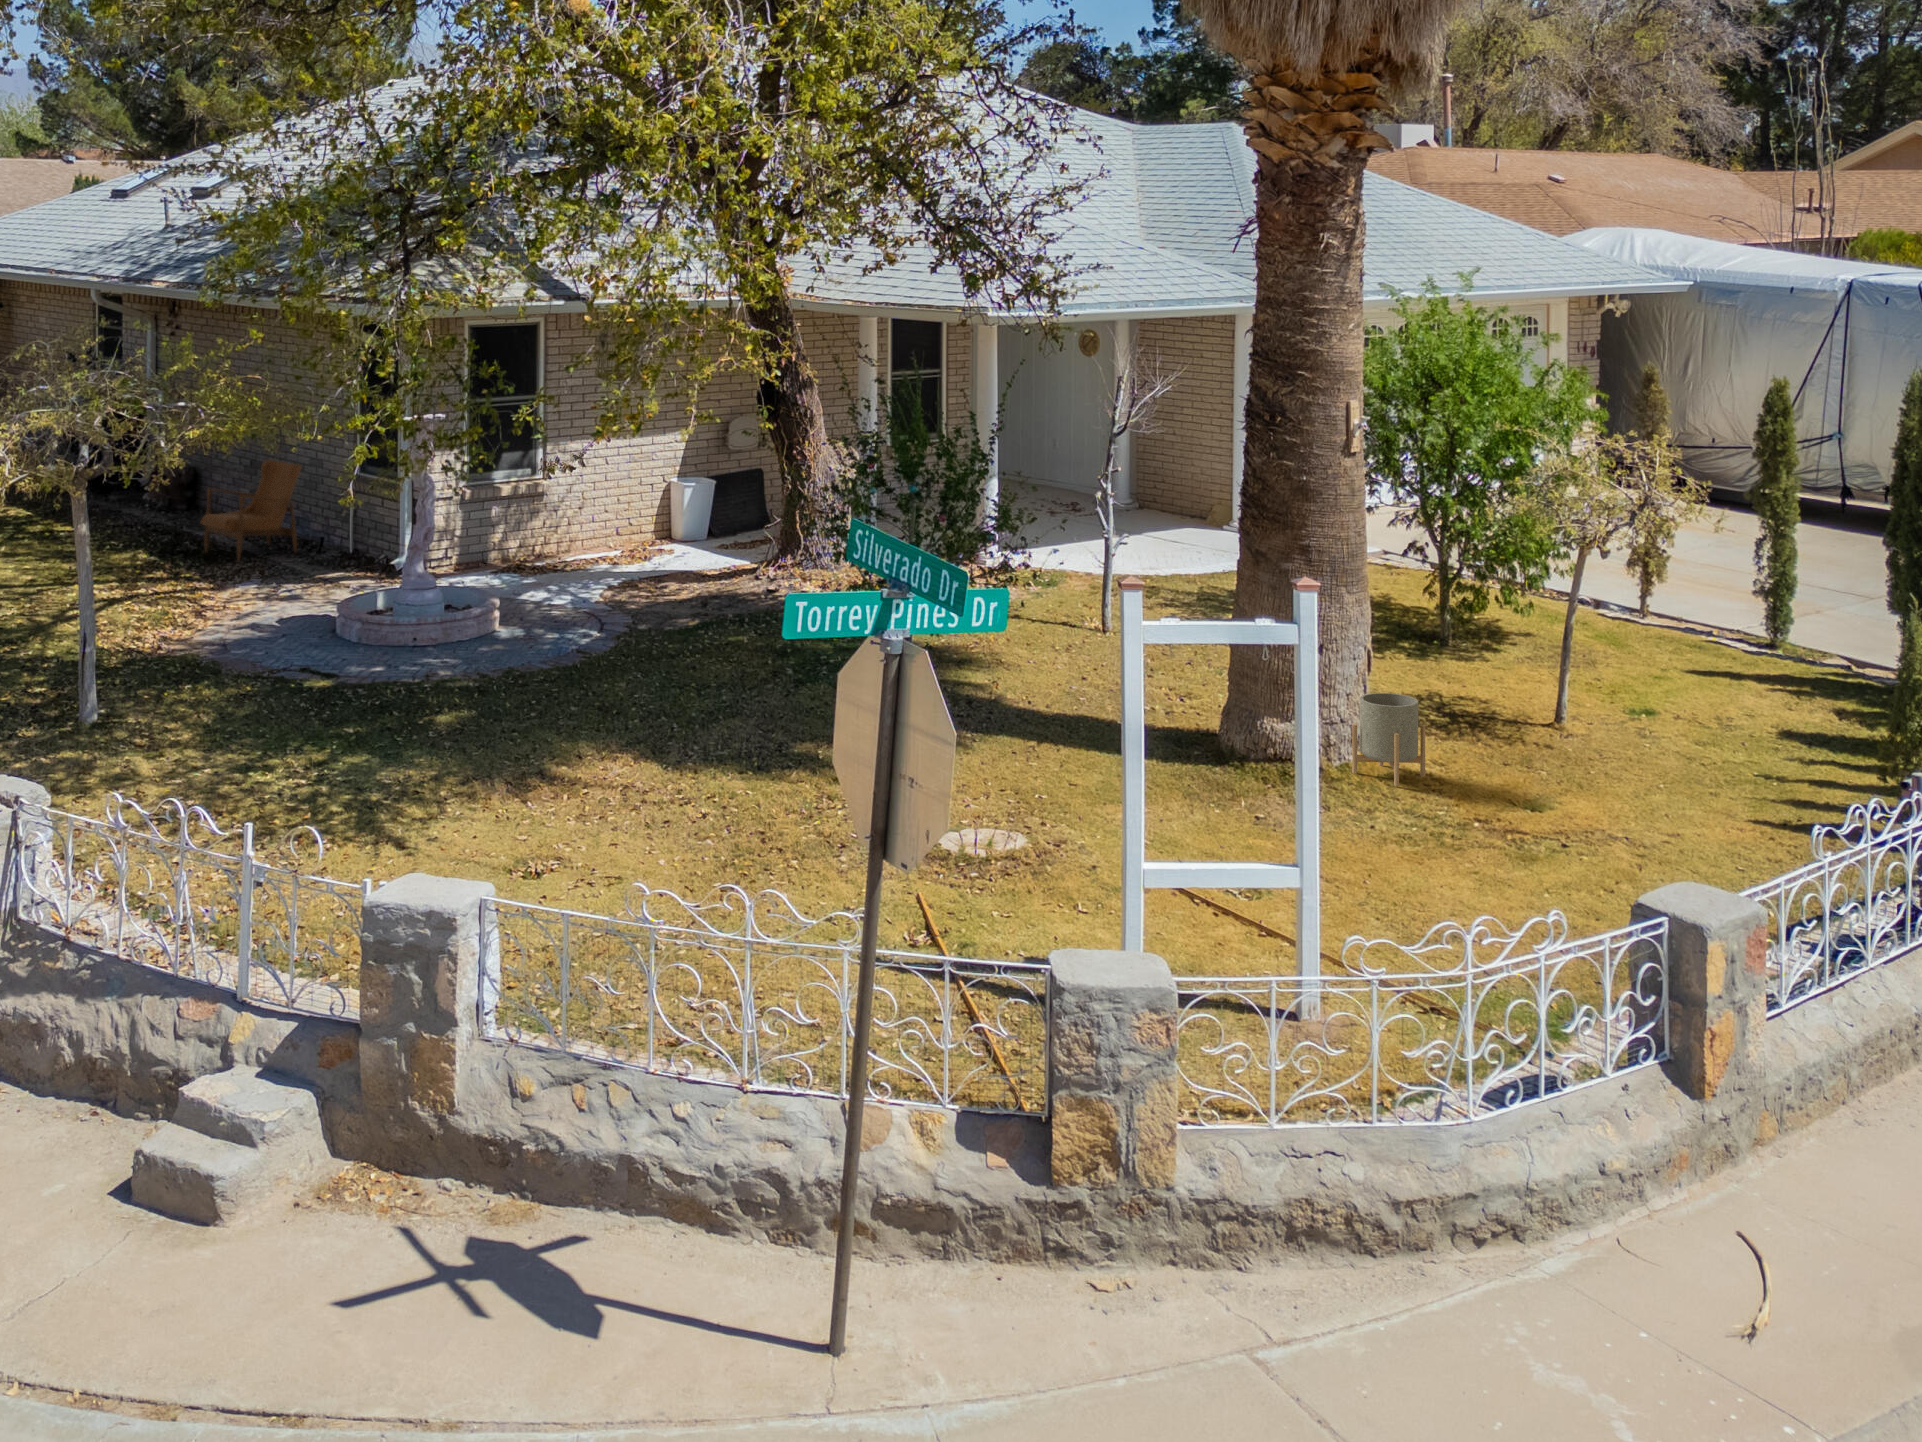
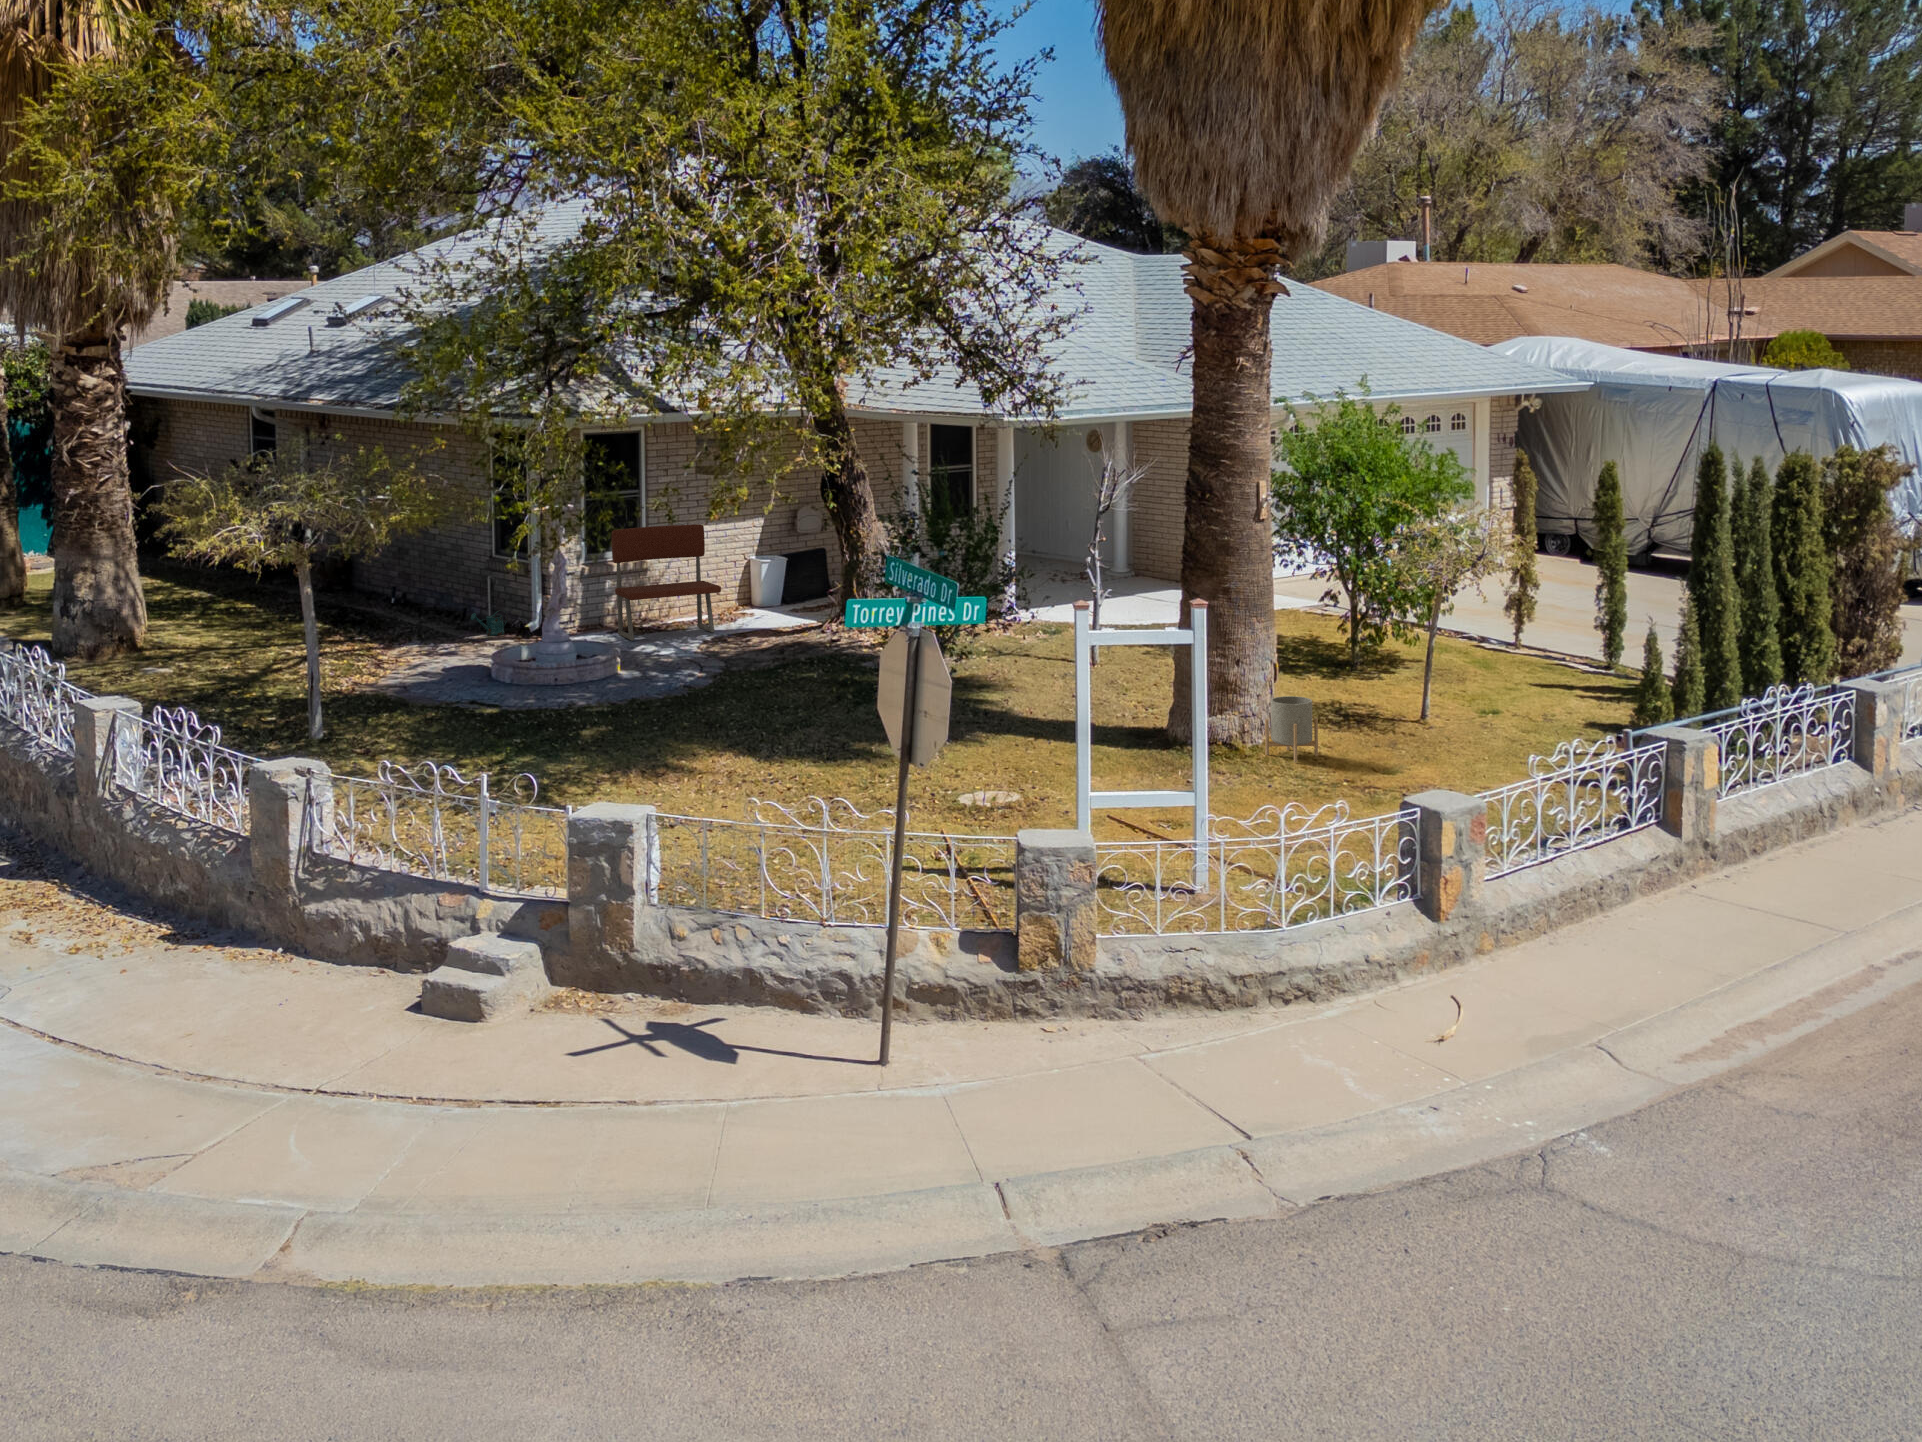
bench: none [500,440,632,583] -> present [612,524,721,641]
armchair: present [201,460,302,561] -> none [359,546,444,629]
watering can: none [328,541,374,572] -> present [471,610,508,636]

